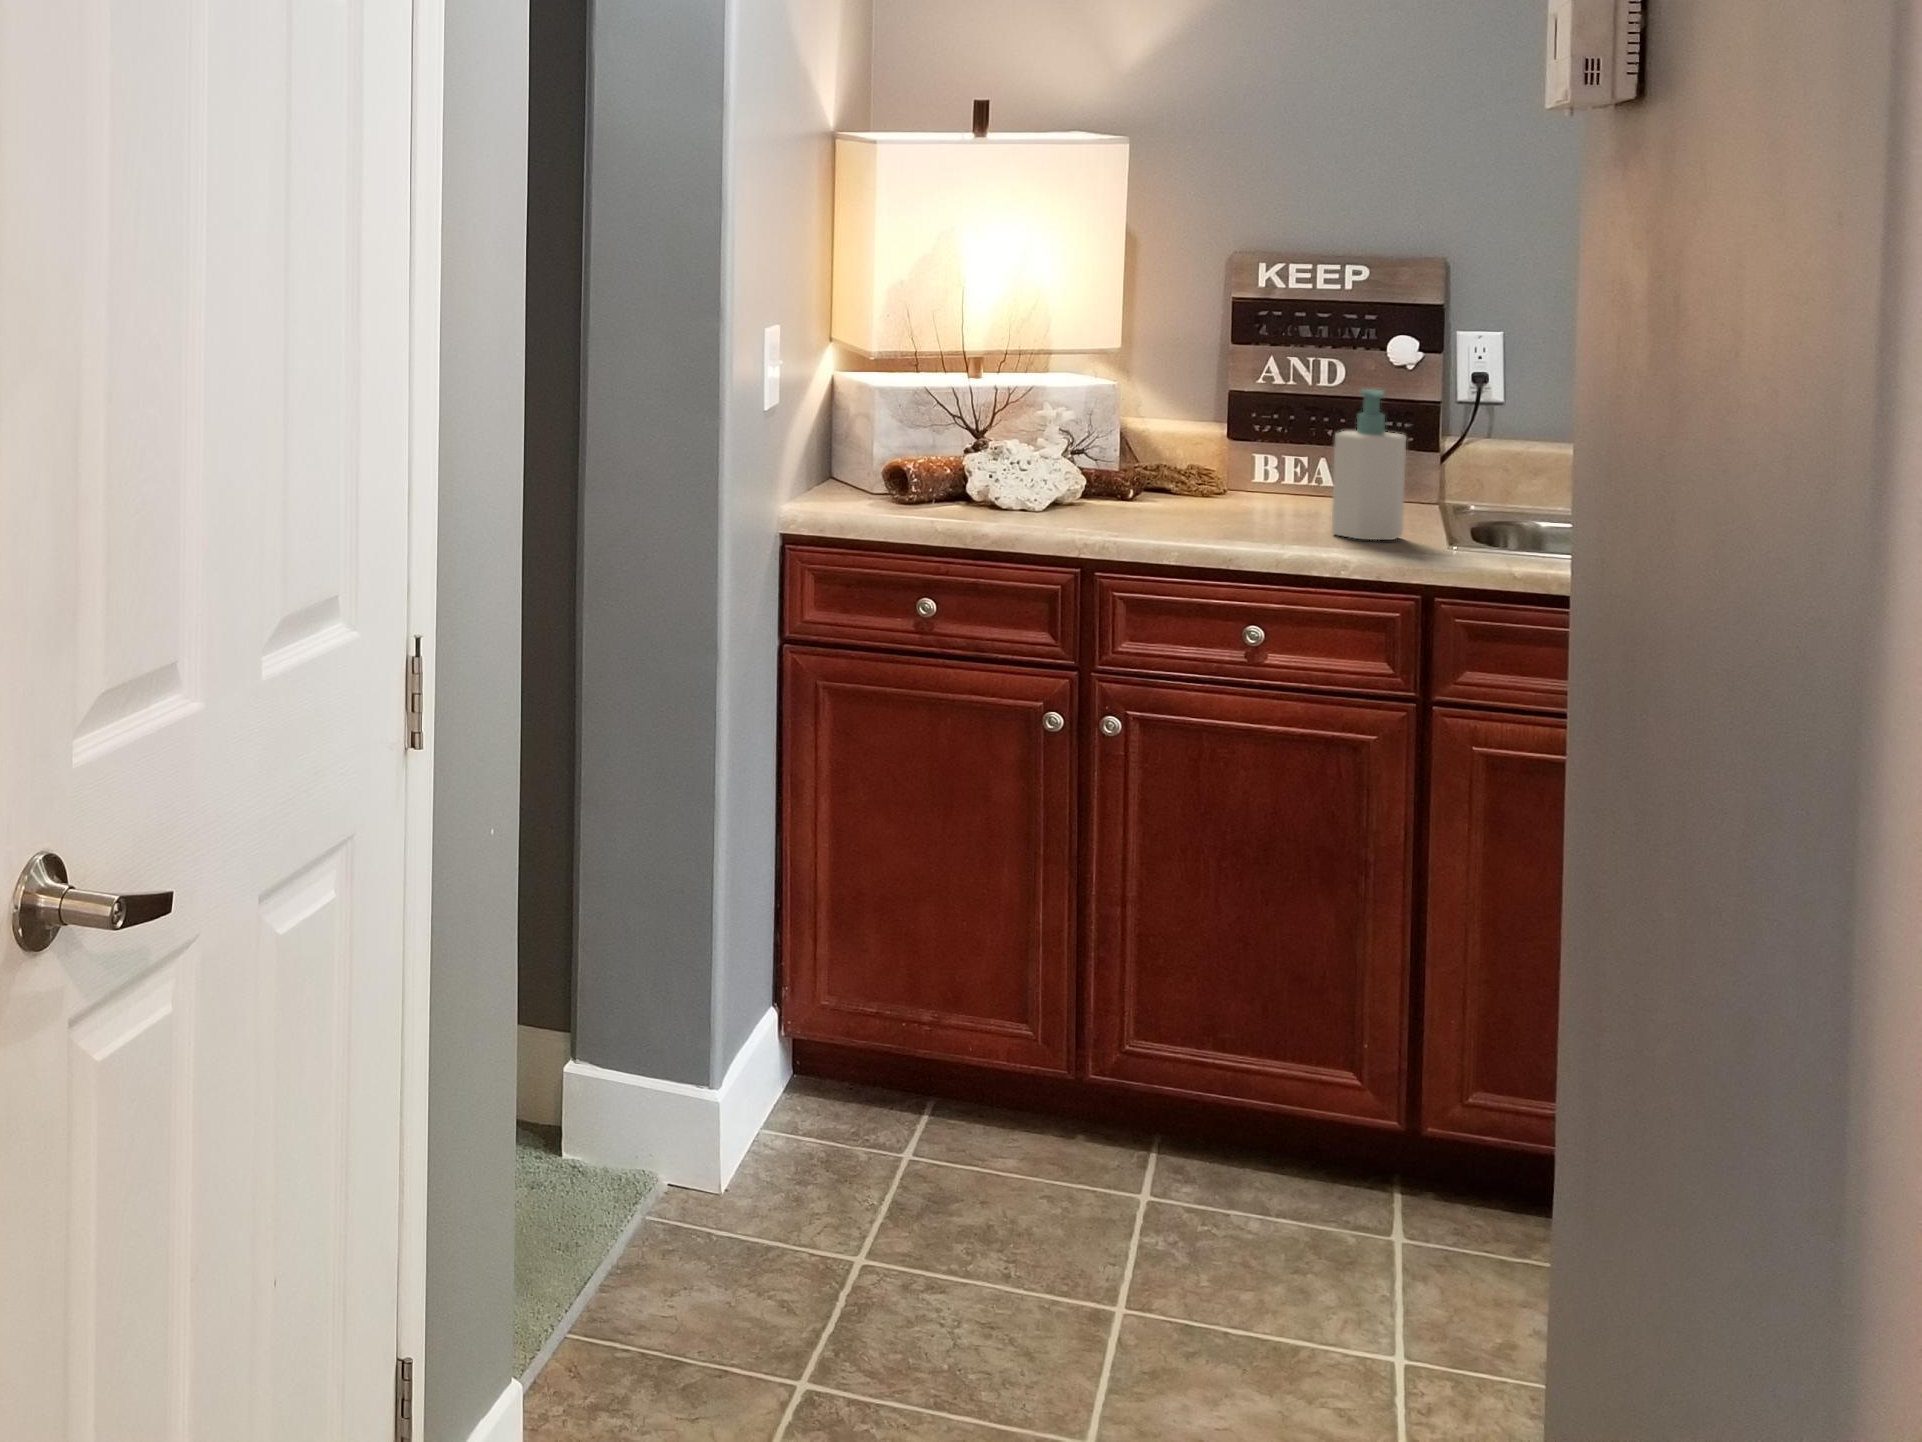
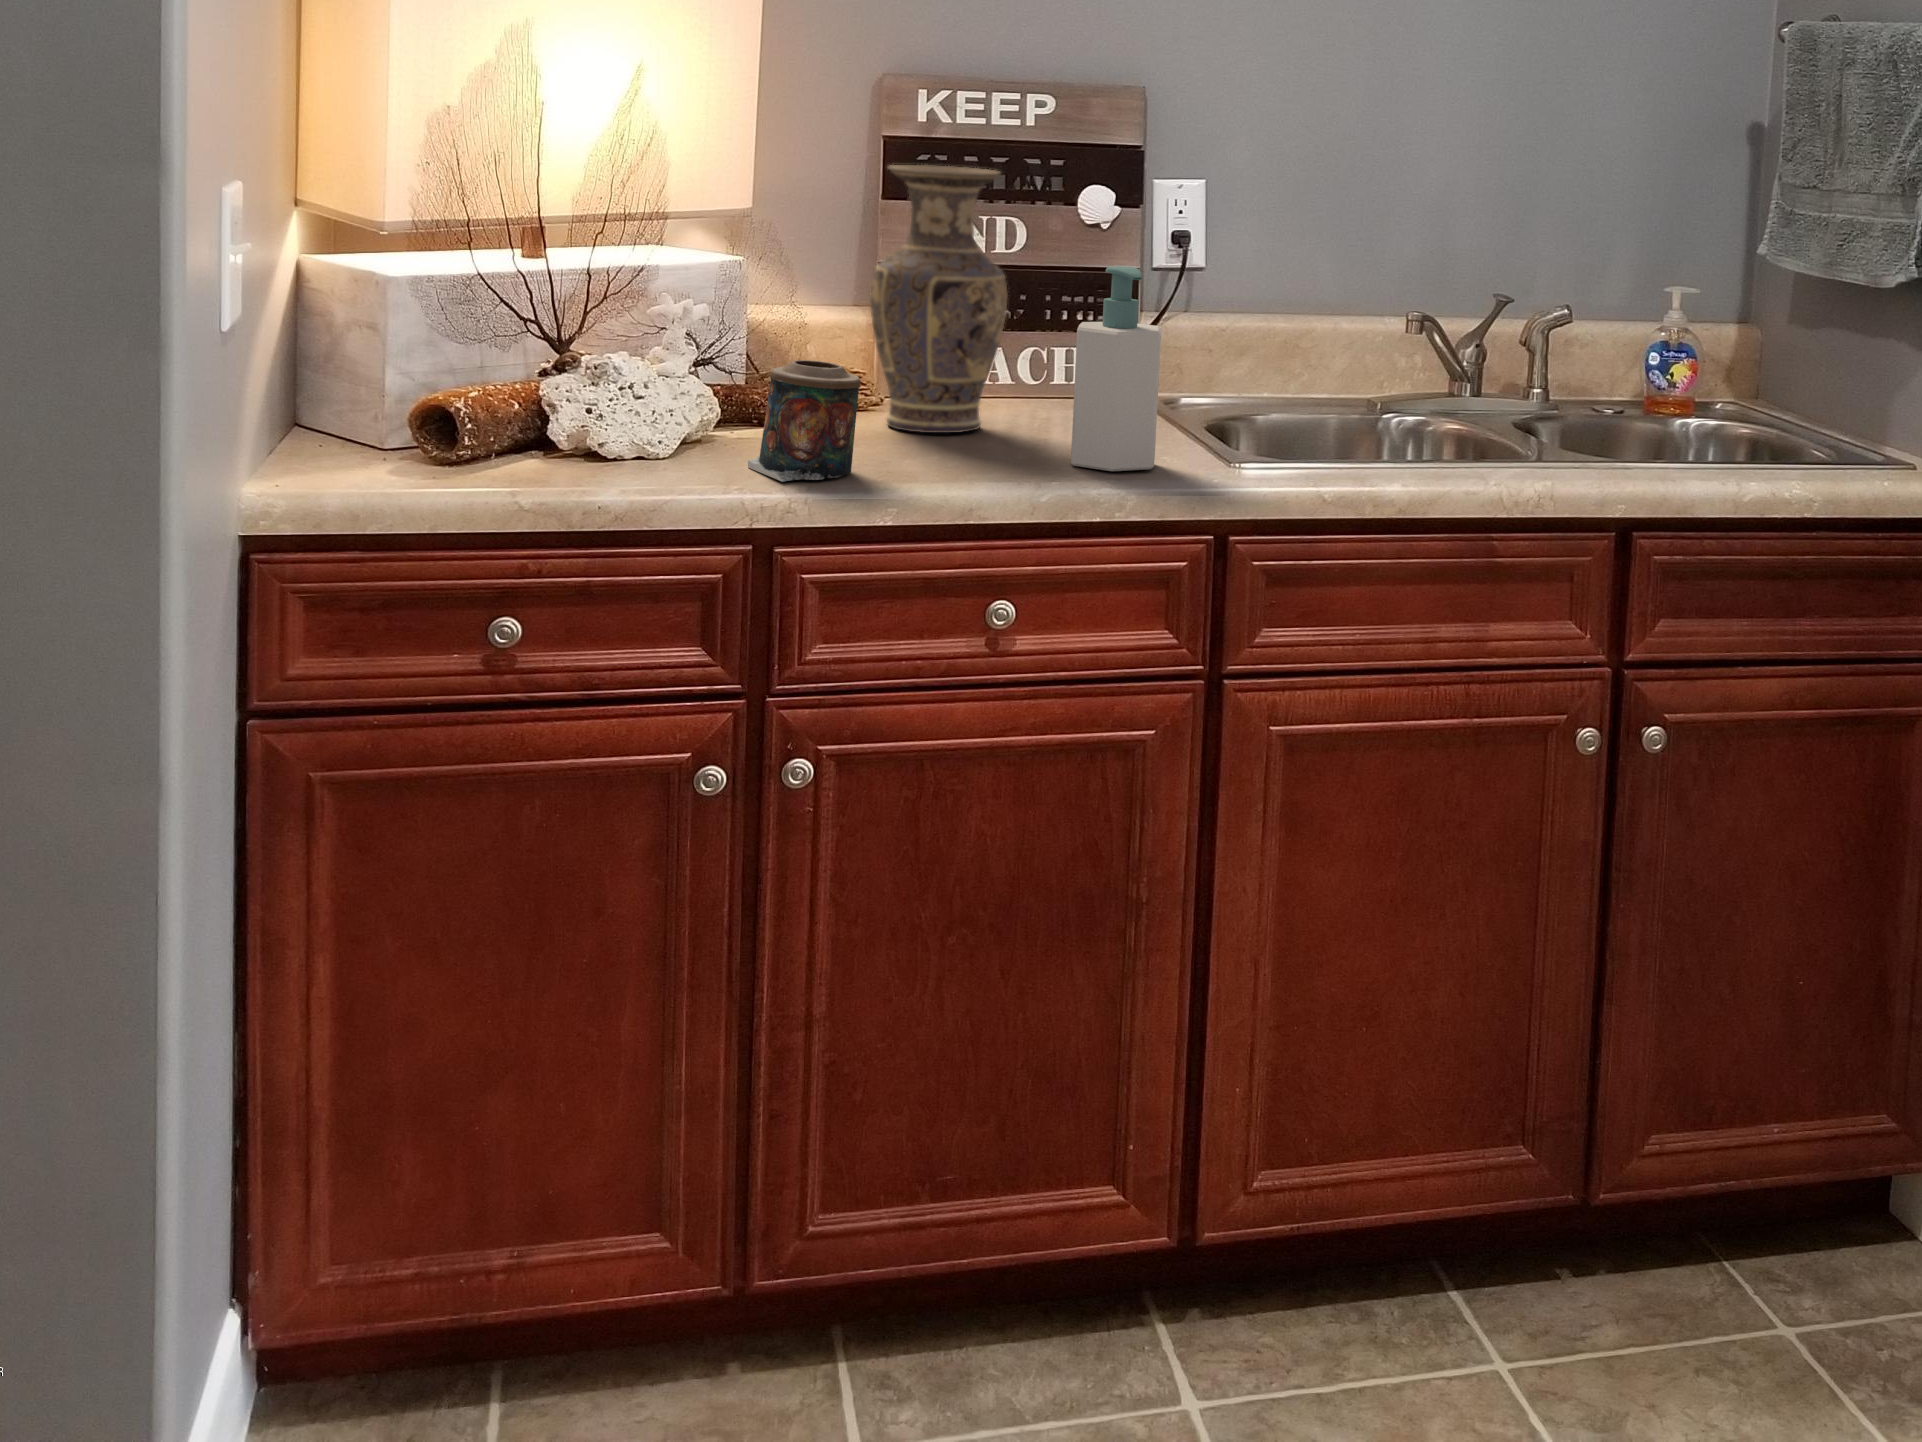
vase: none [1202,319,1305,511] -> present [870,165,1008,433]
candle: none [1091,449,1166,528] -> present [748,360,861,482]

